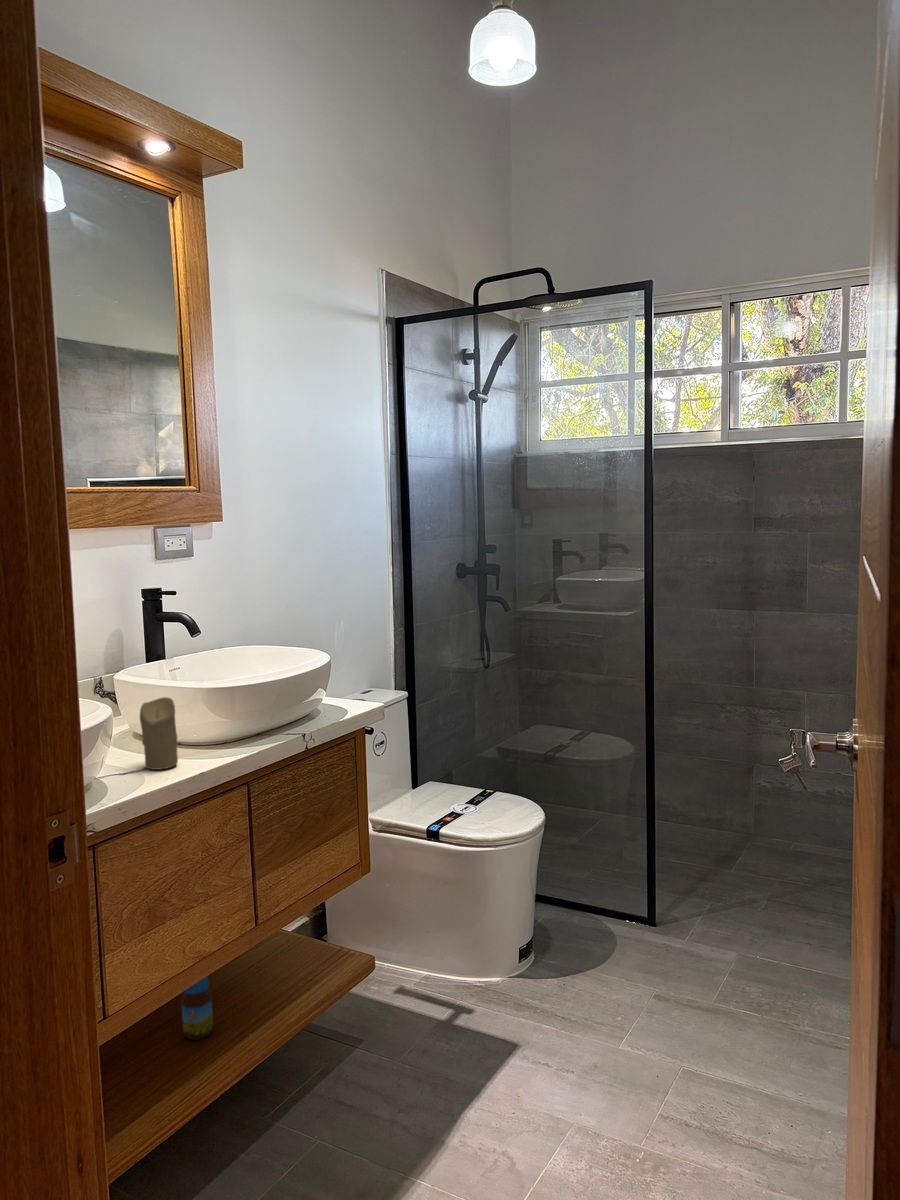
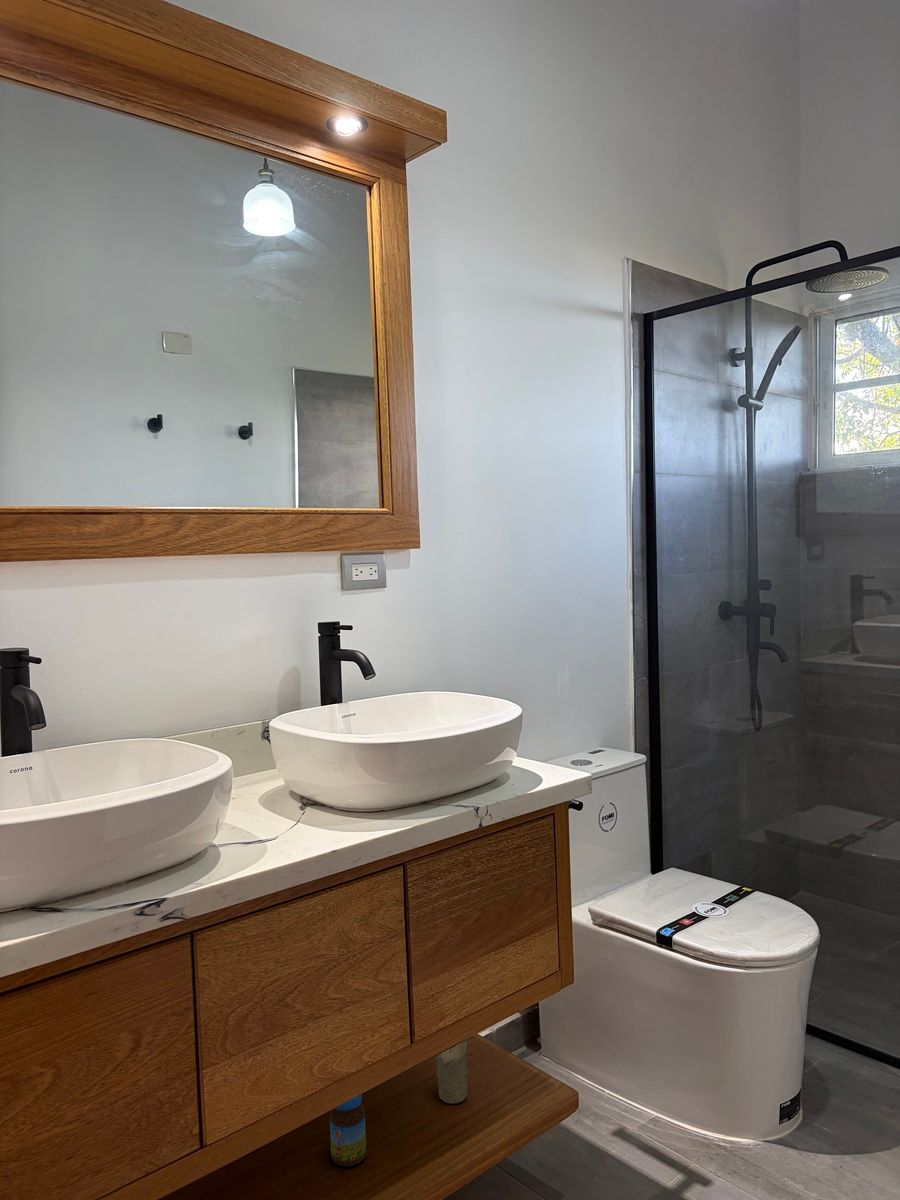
candle: present [140,697,178,770] -> present [436,1041,468,1104]

